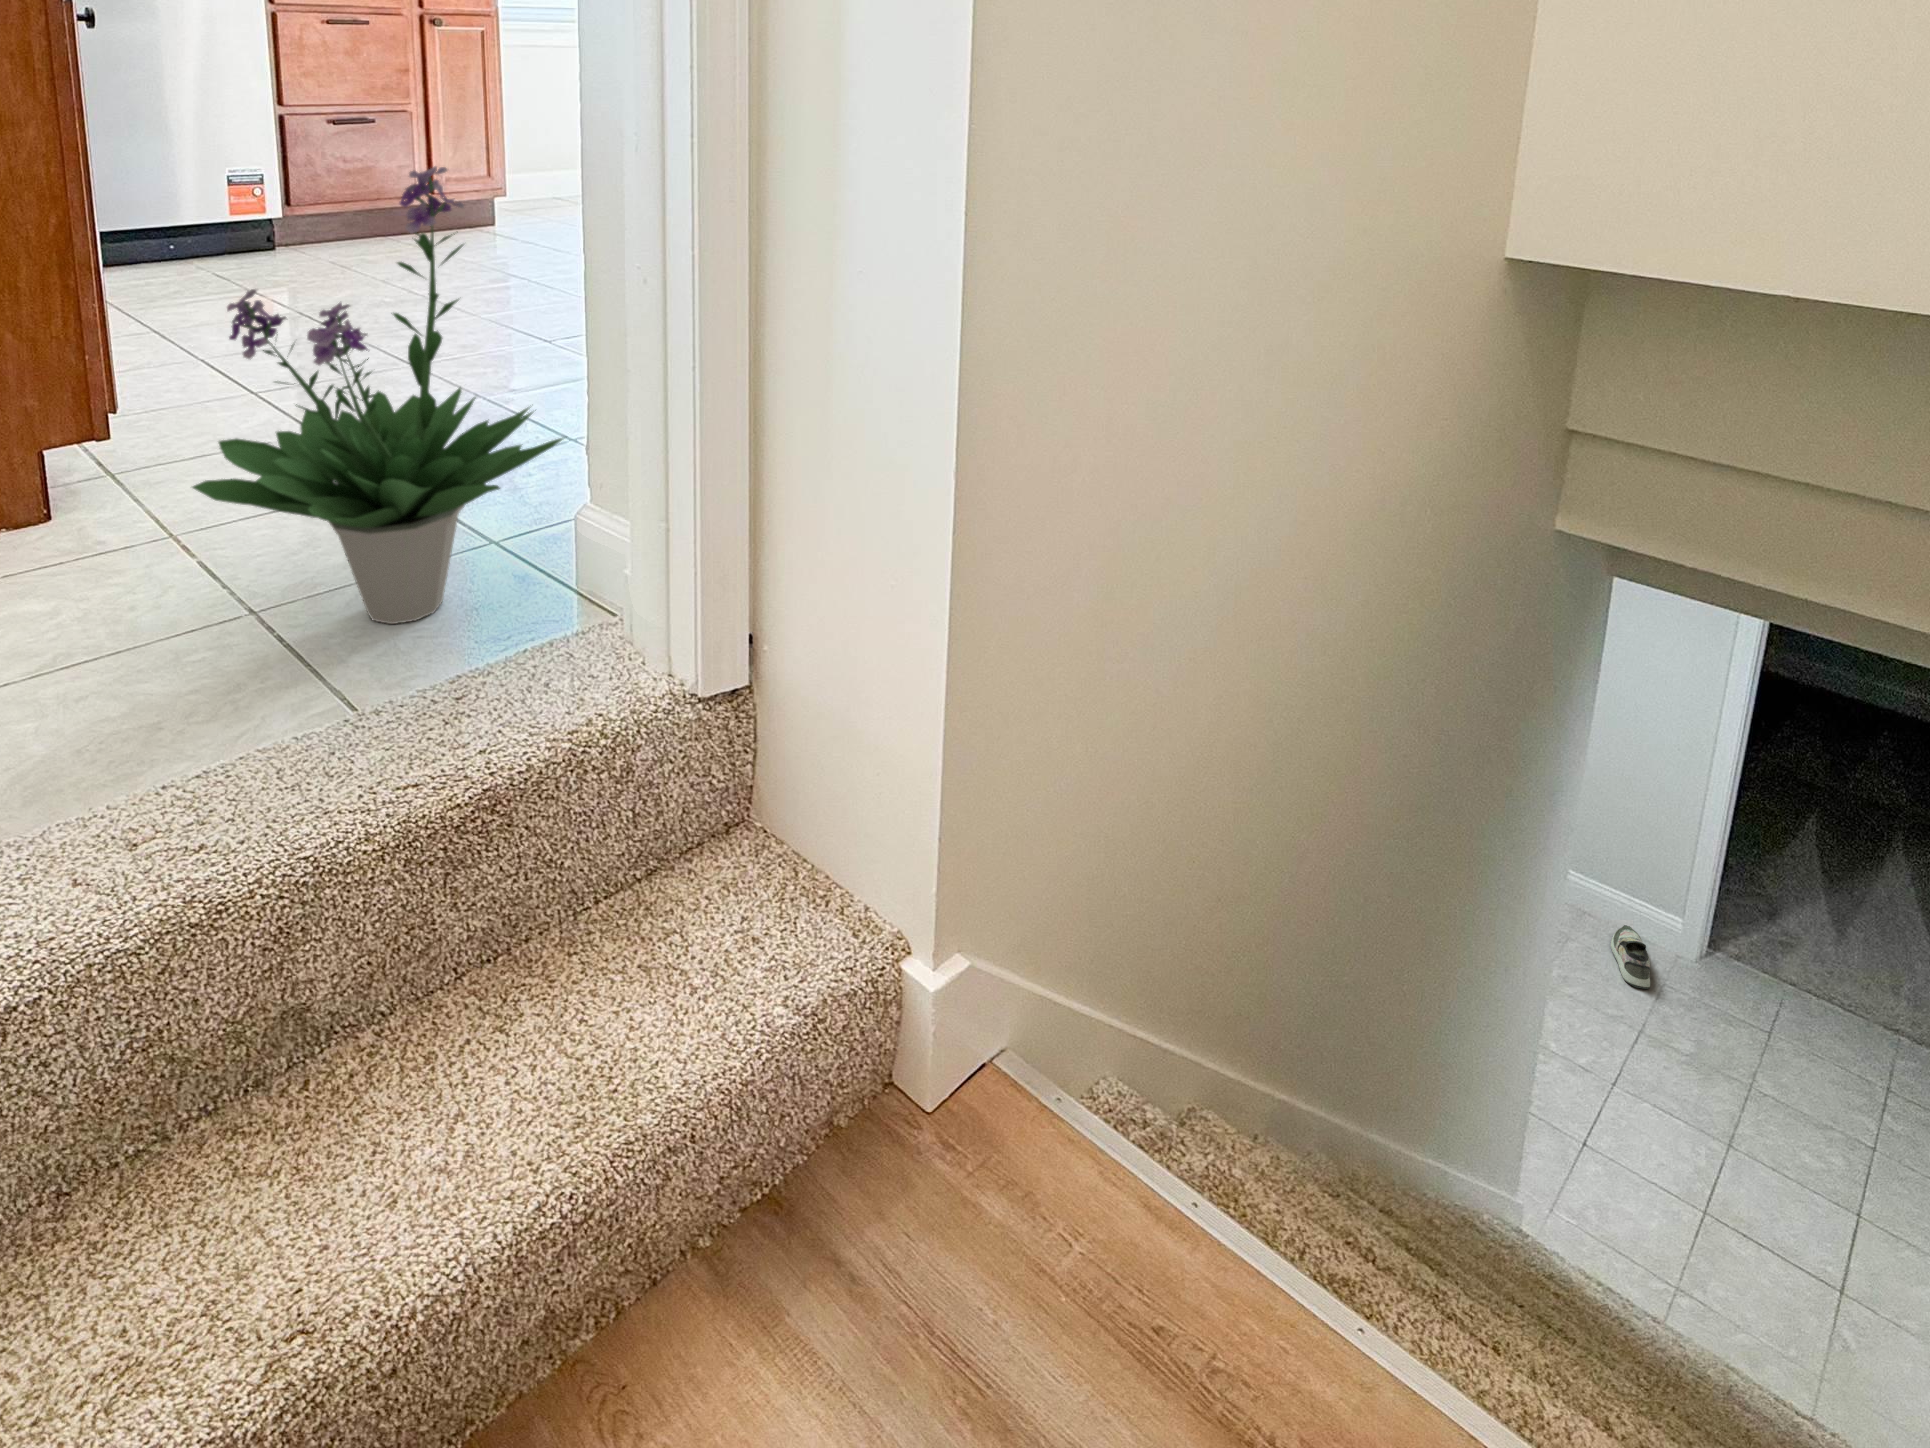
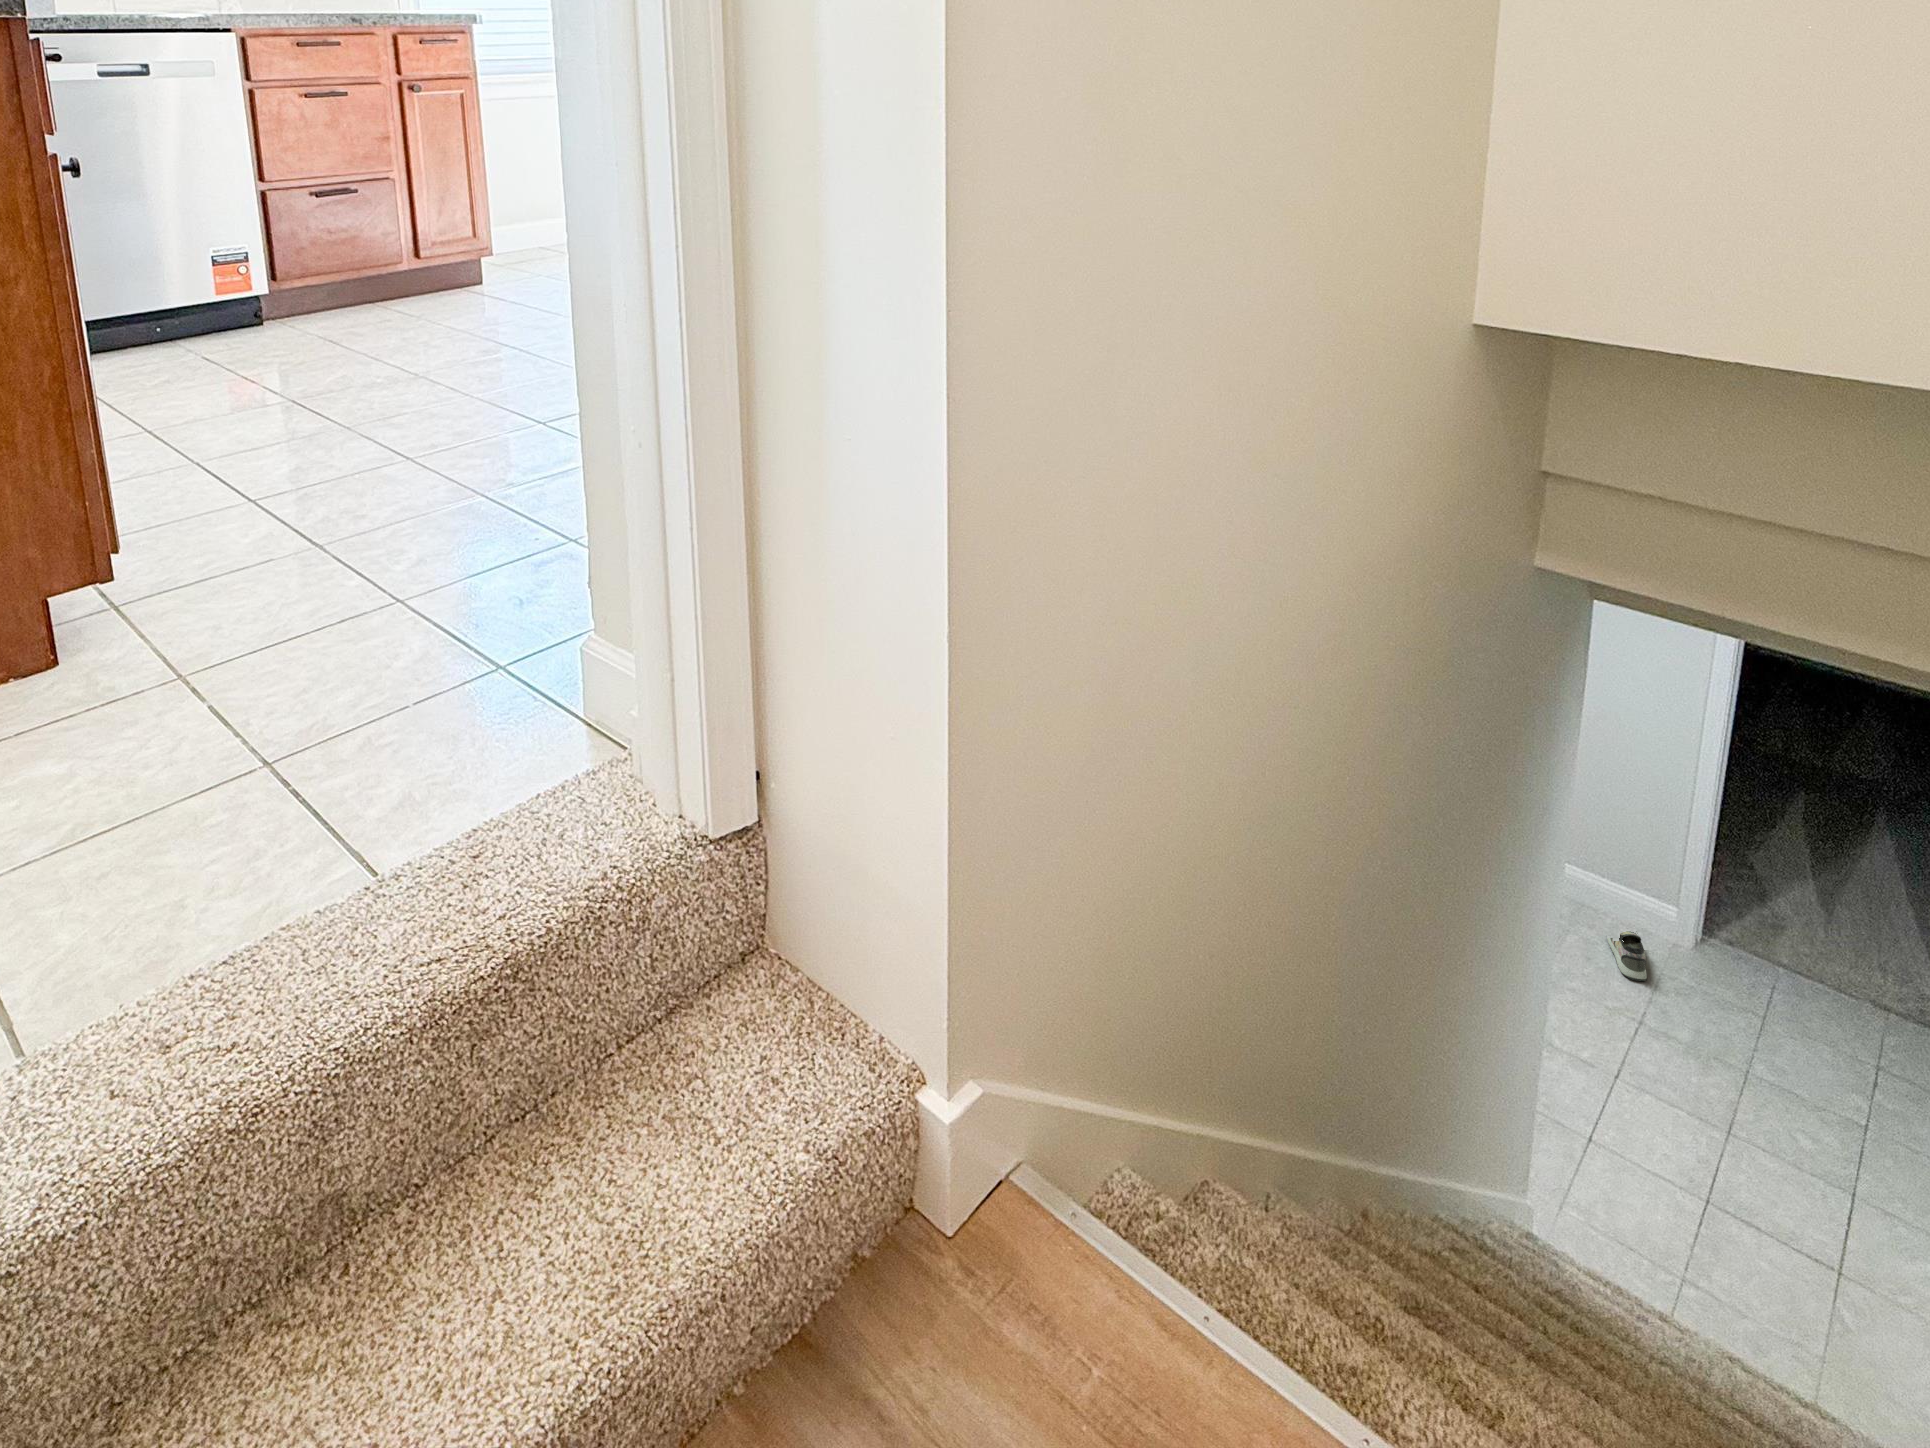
potted plant: present [193,166,563,624] -> none [203,326,571,773]

